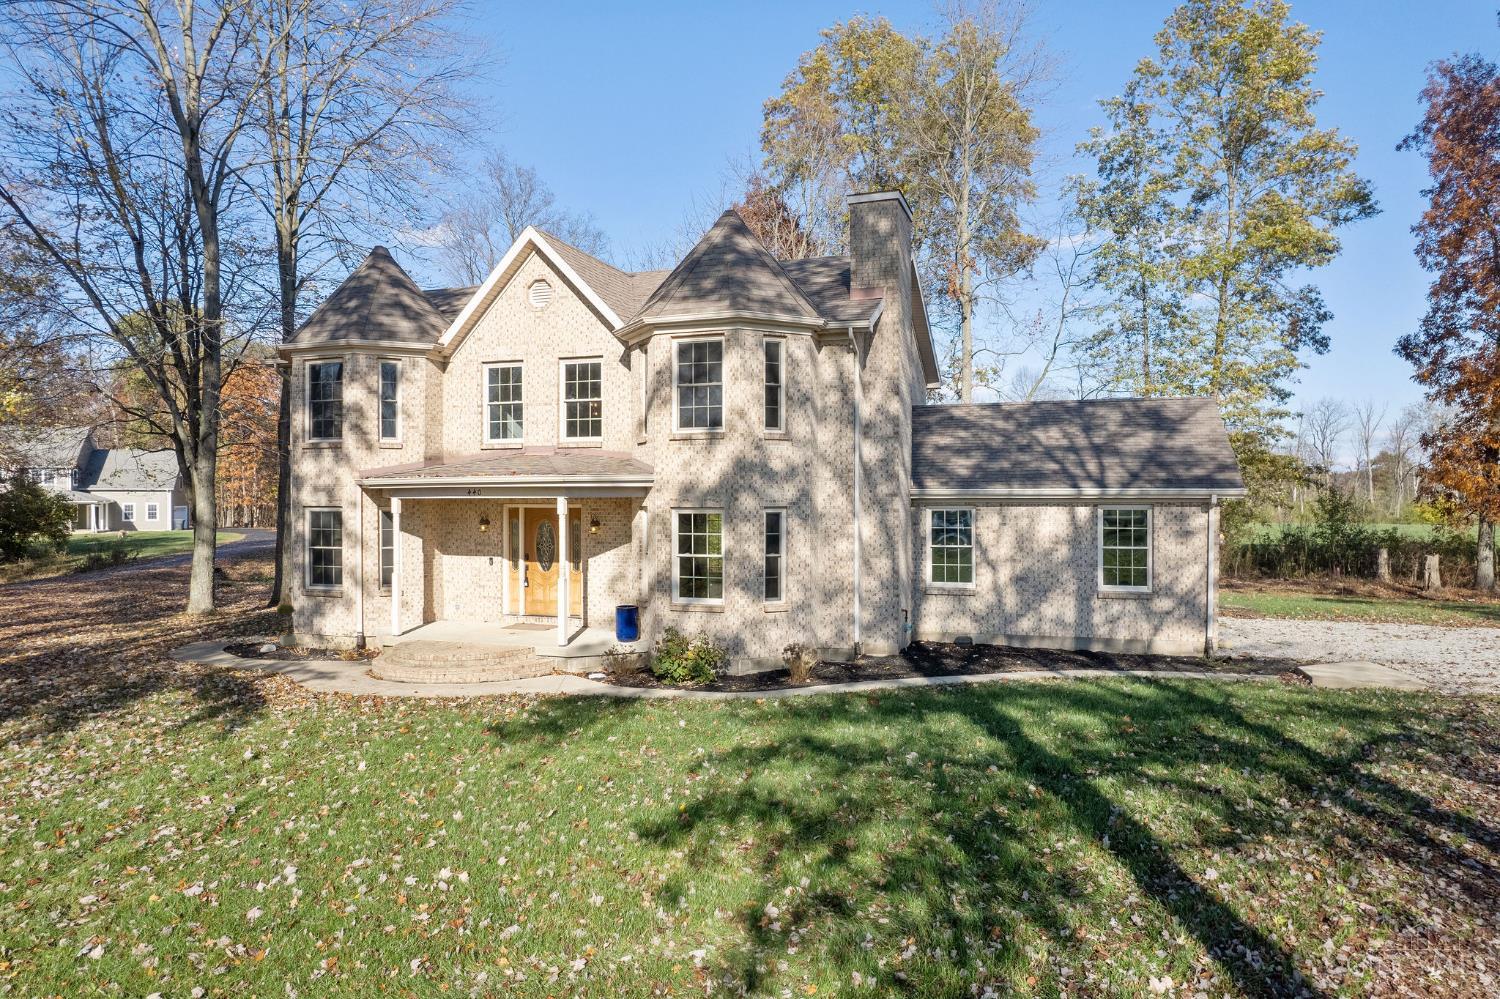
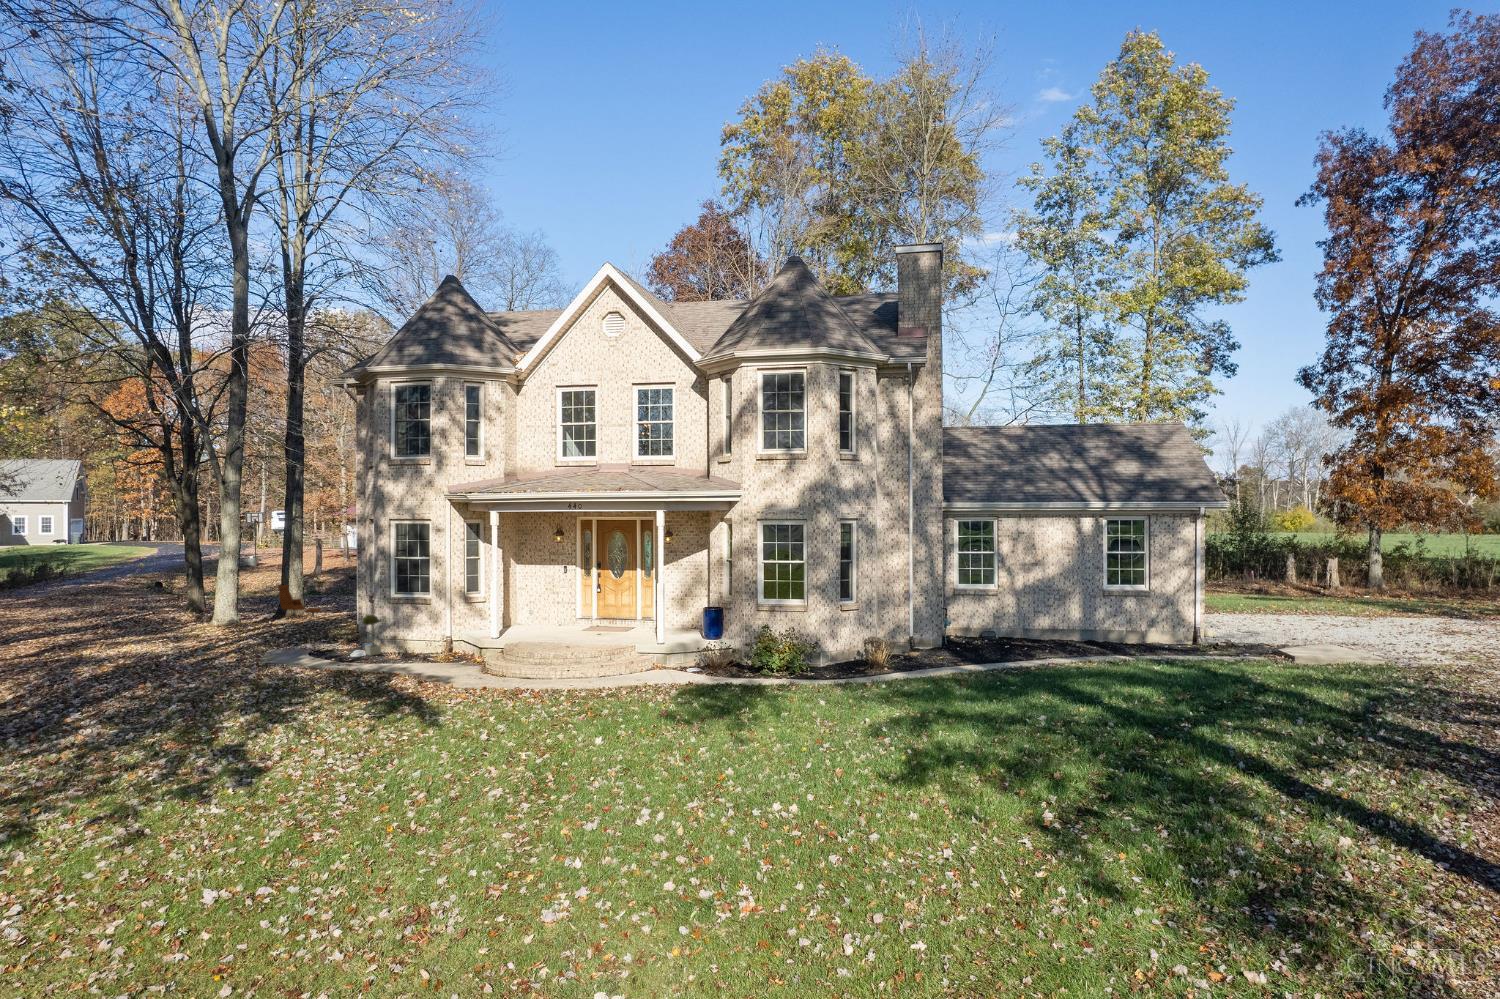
lounge chair: none [243,569,285,604] -> present [278,585,321,618]

